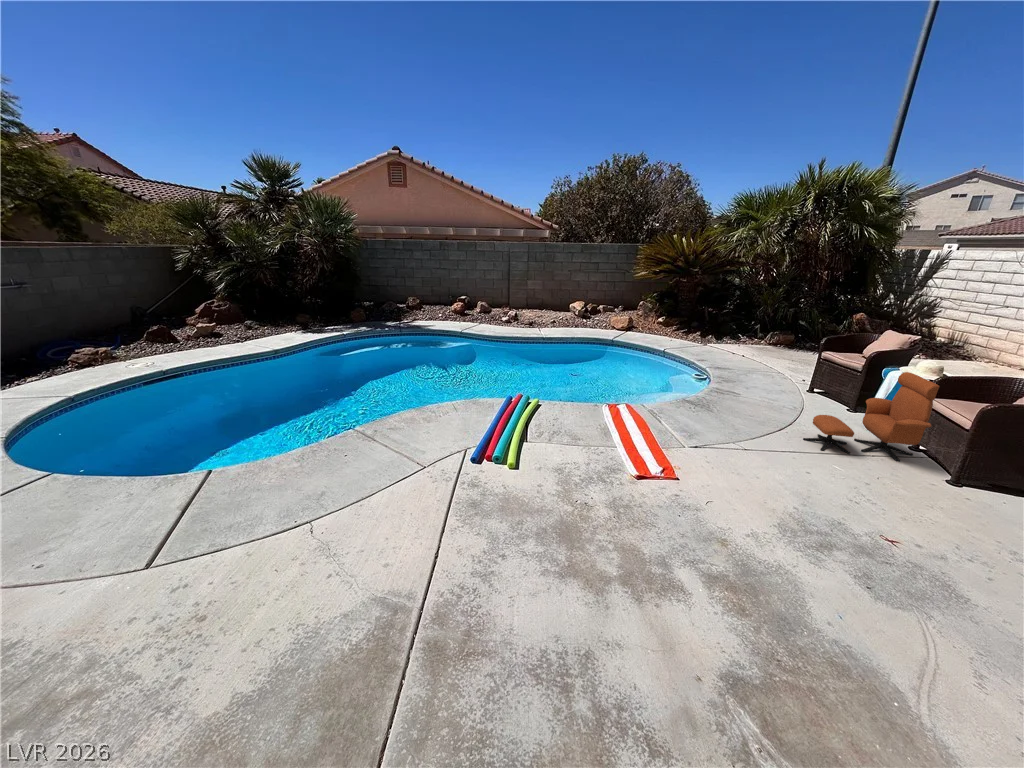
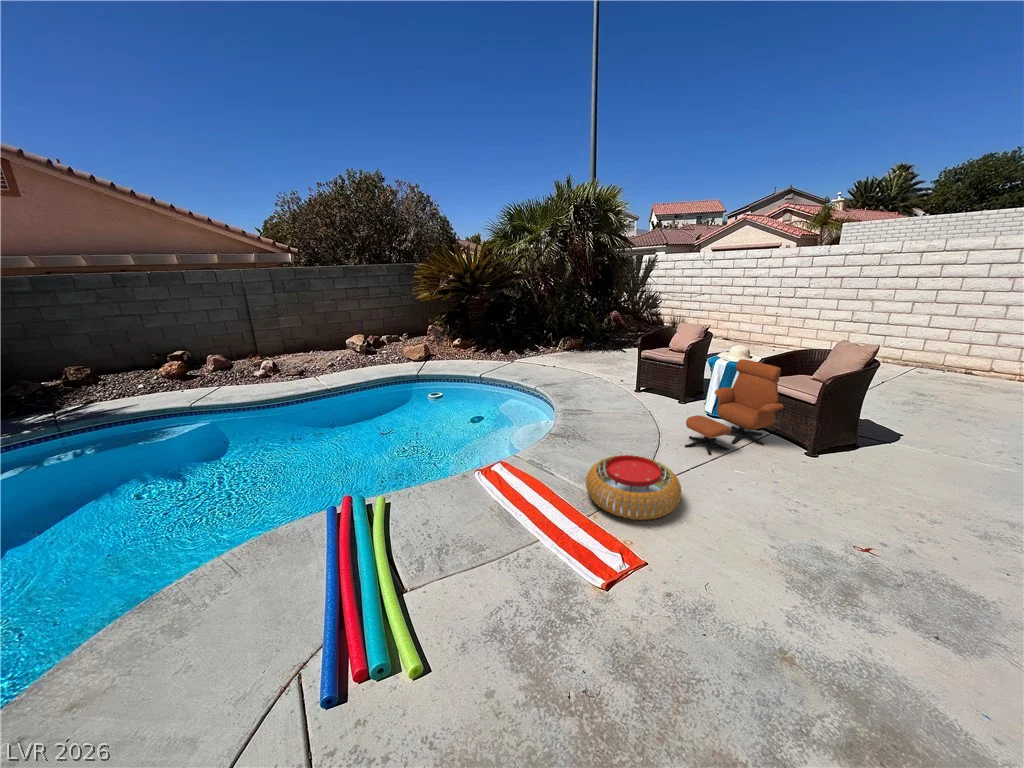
pouf: none [671,417,752,465] -> present [586,455,682,520]

